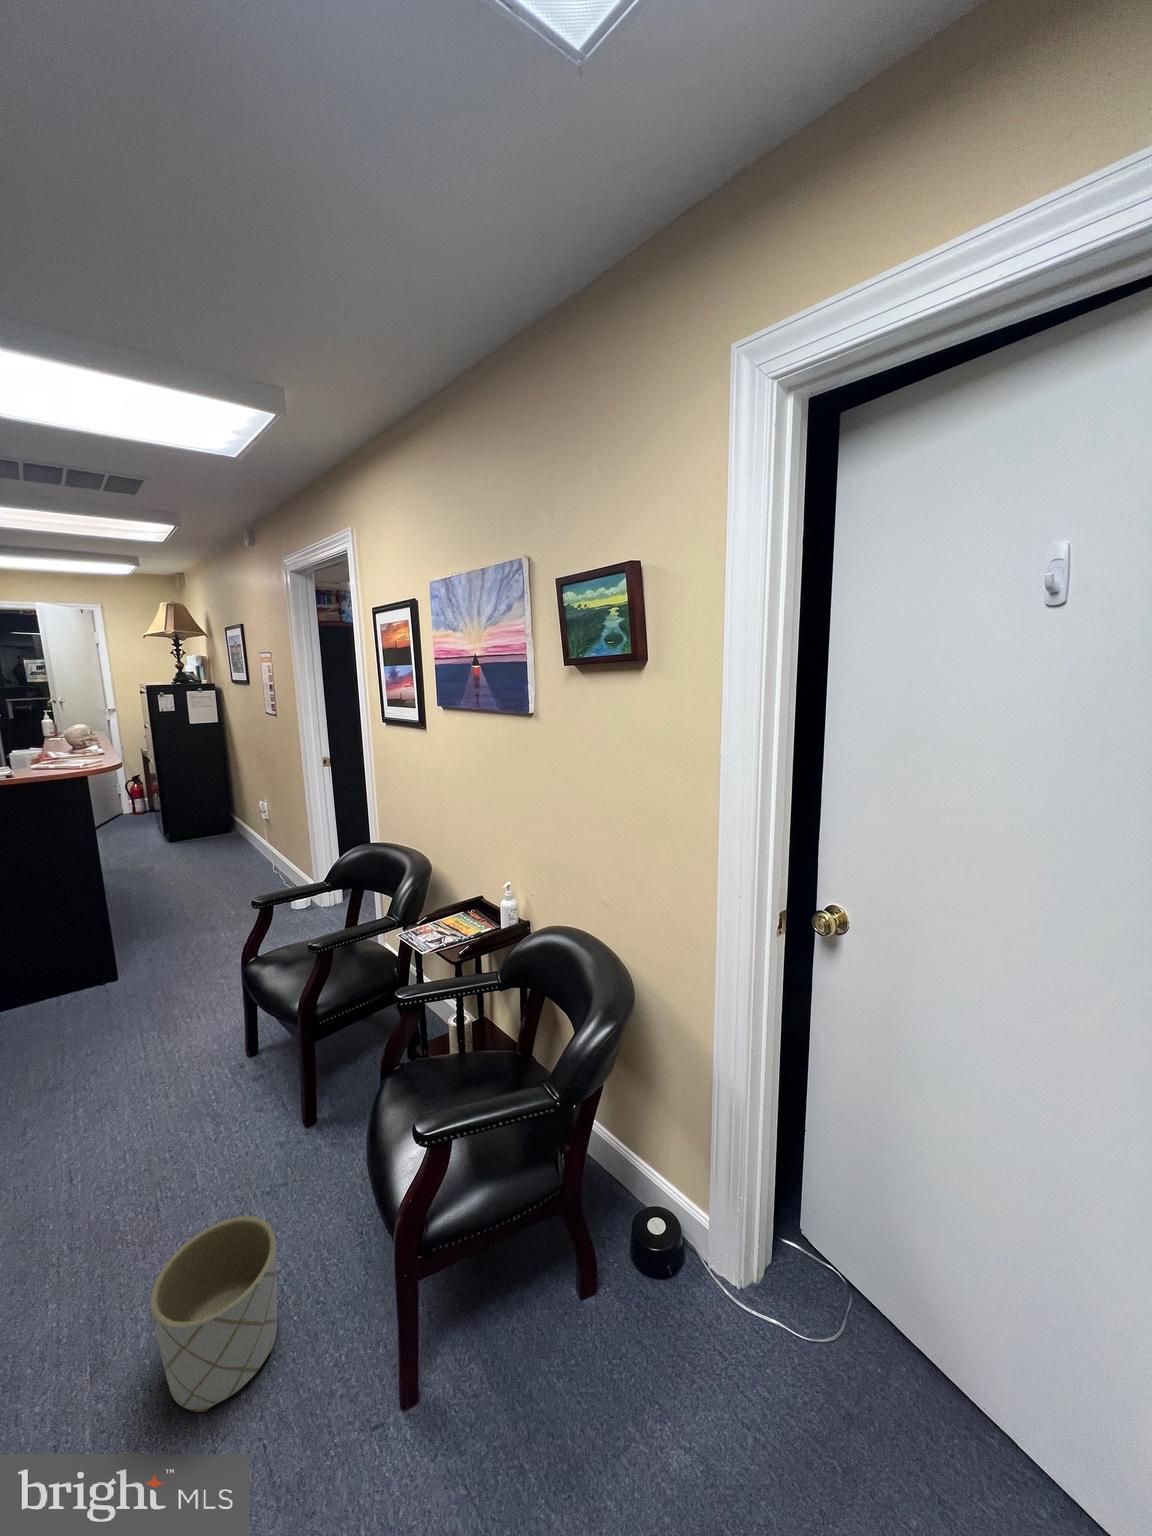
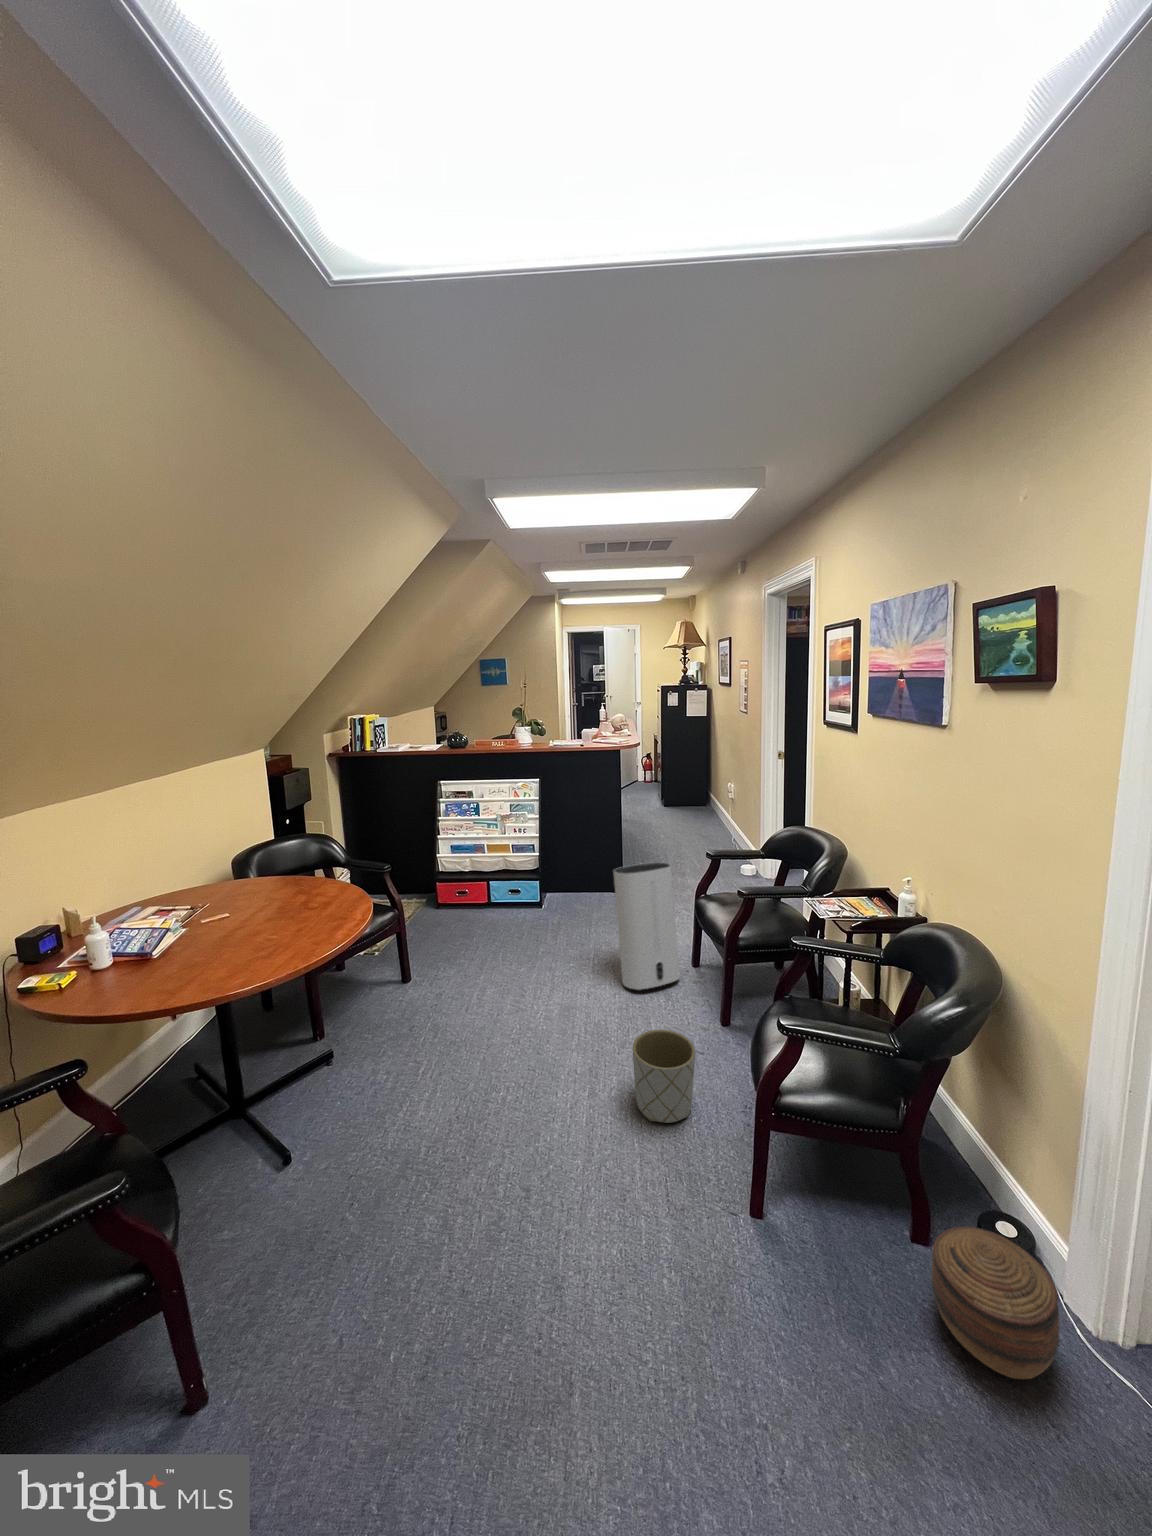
air purifier: none [76,935,224,1157] -> present [614,862,680,990]
basket: none [625,1254,744,1434] -> present [931,1227,1060,1379]

